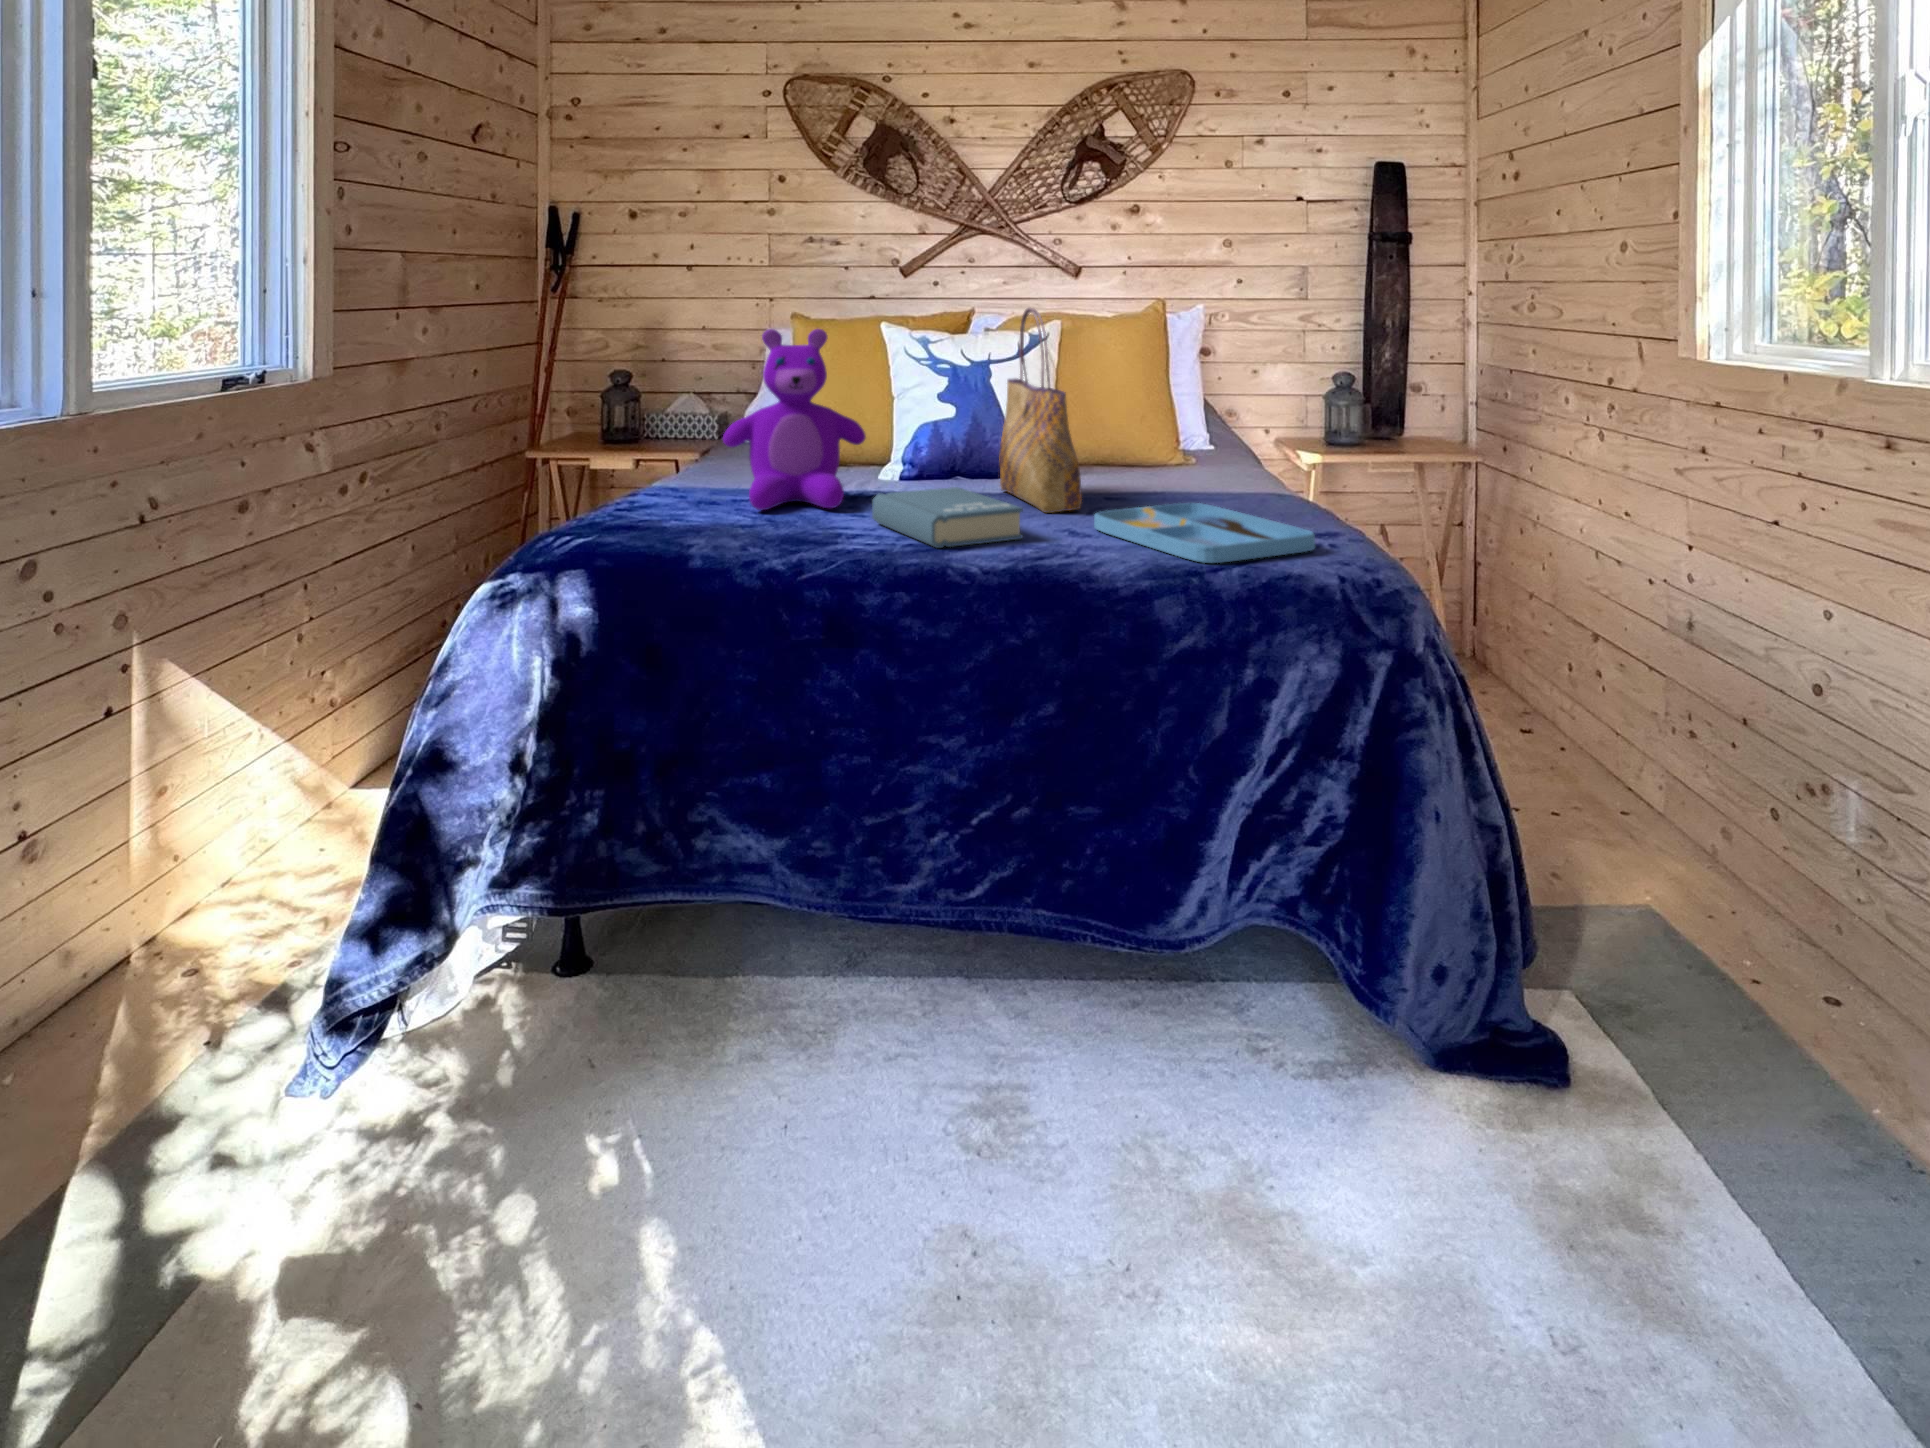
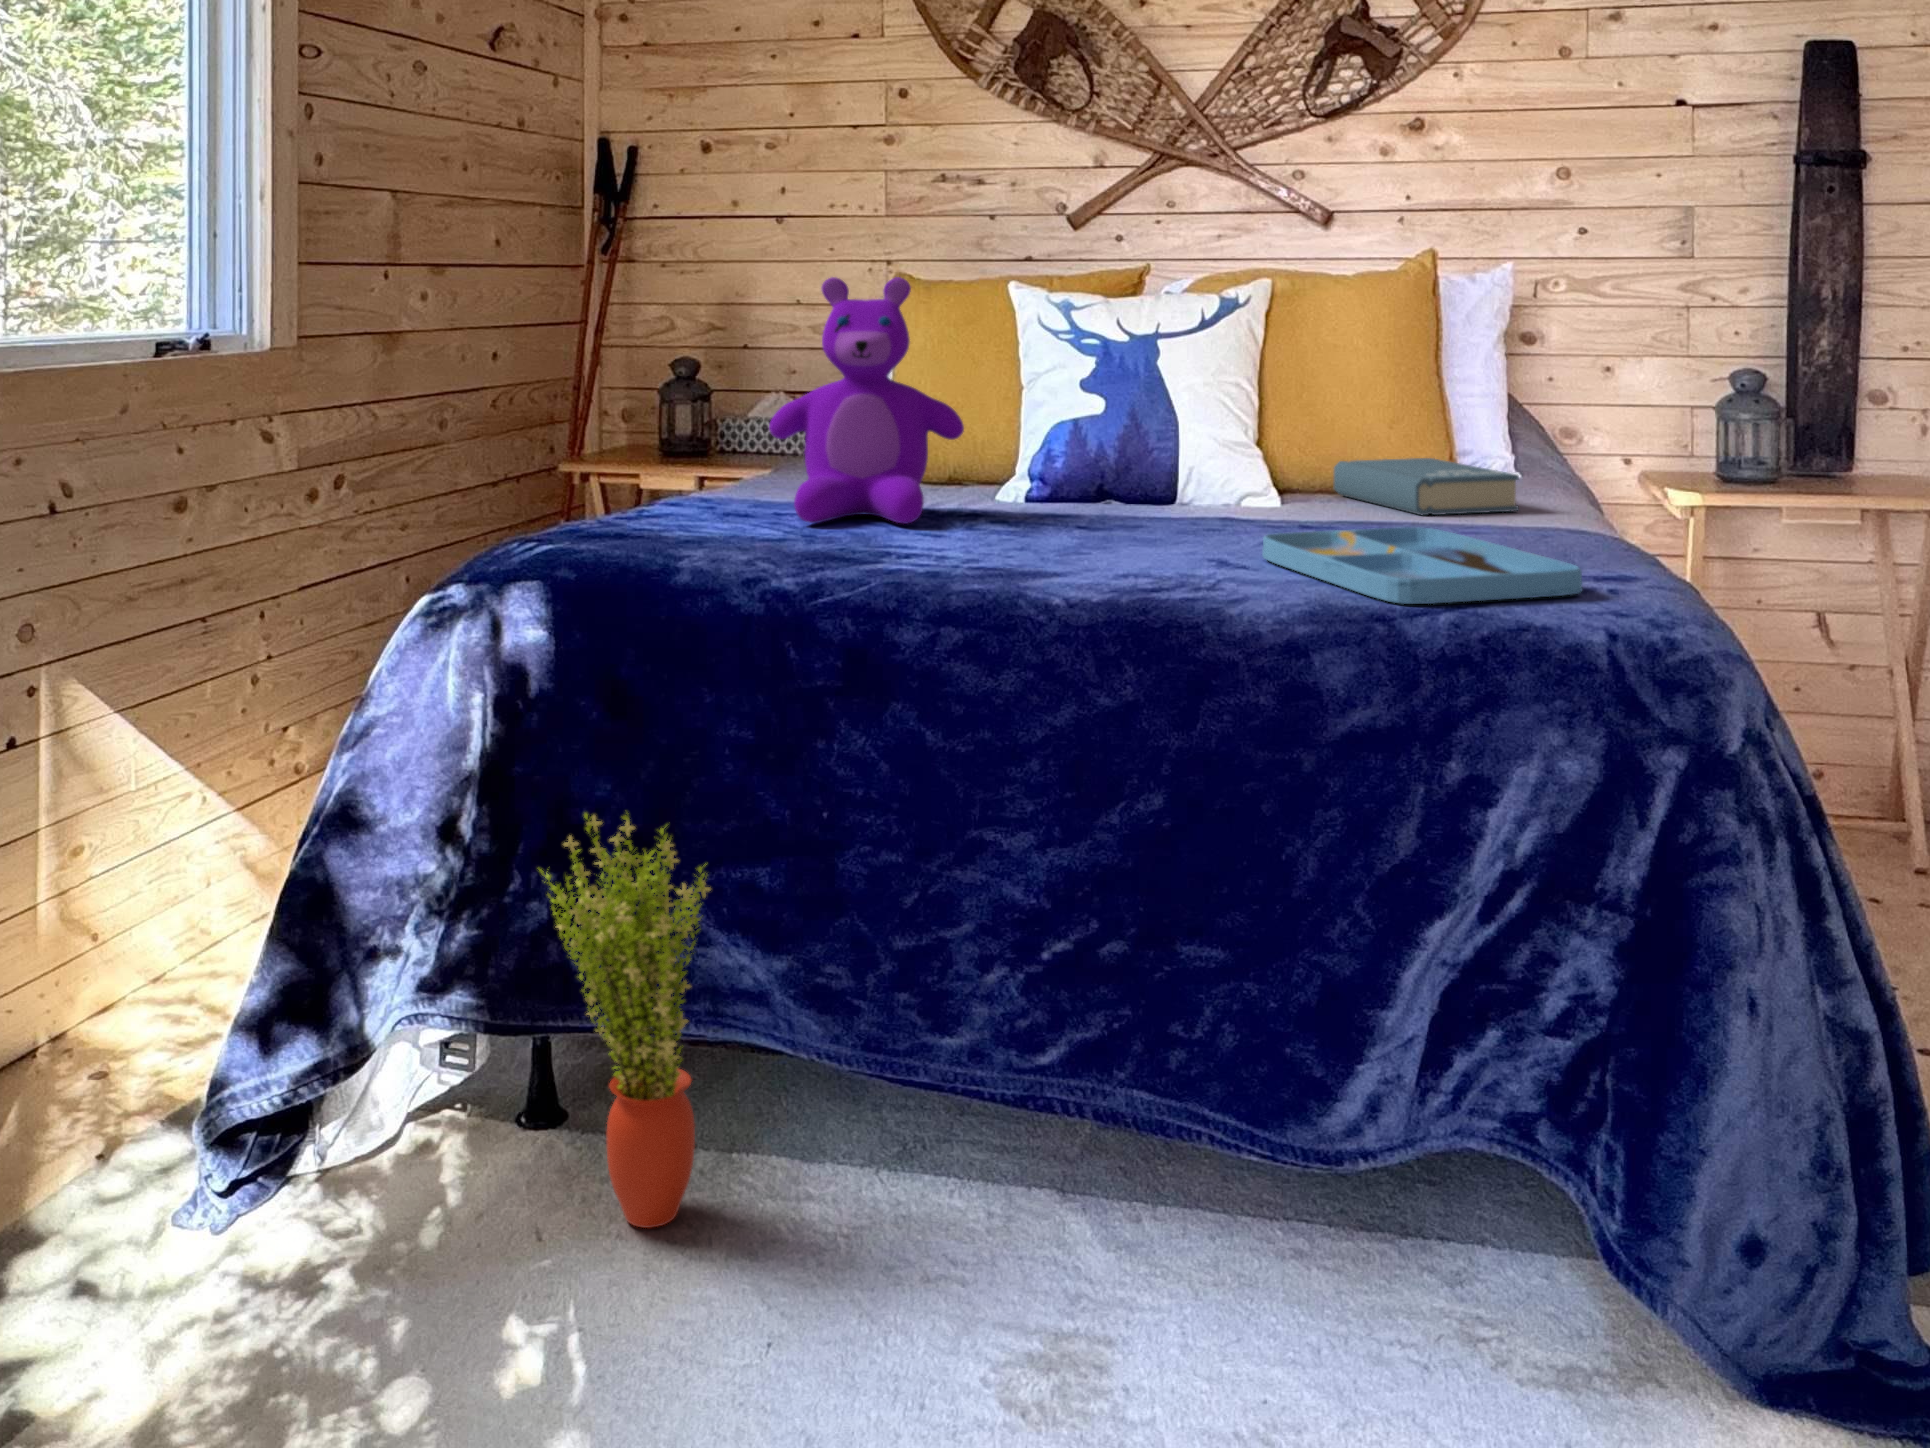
tote bag: present [999,308,1082,513] -> none [1158,246,1261,538]
book: present [872,487,1023,548] -> present [1334,458,1519,515]
potted plant: none [595,739,726,1048] -> present [540,813,711,1228]

